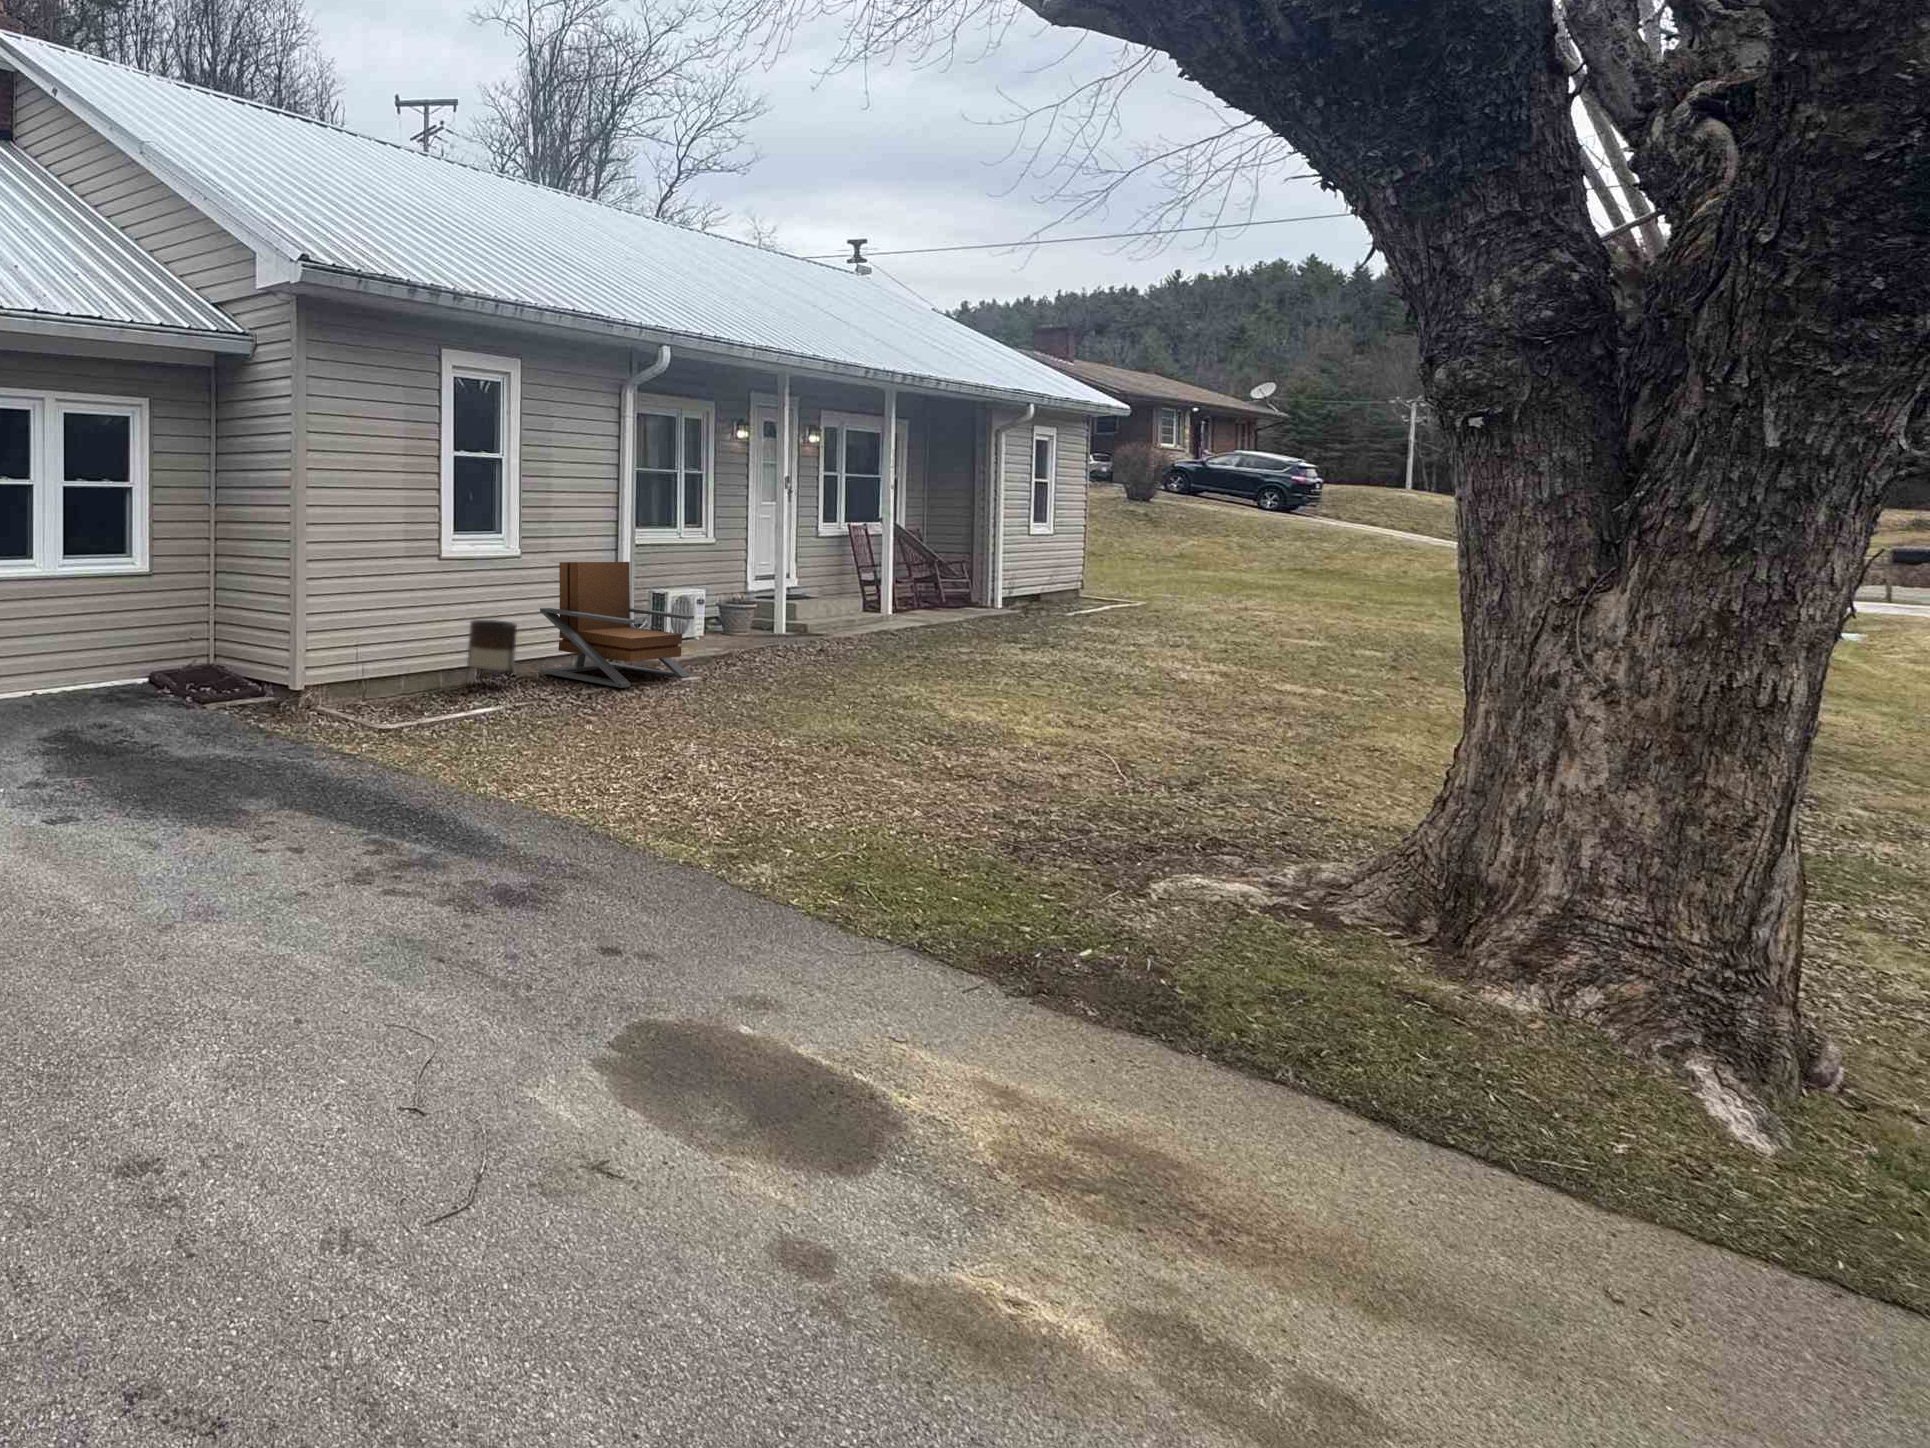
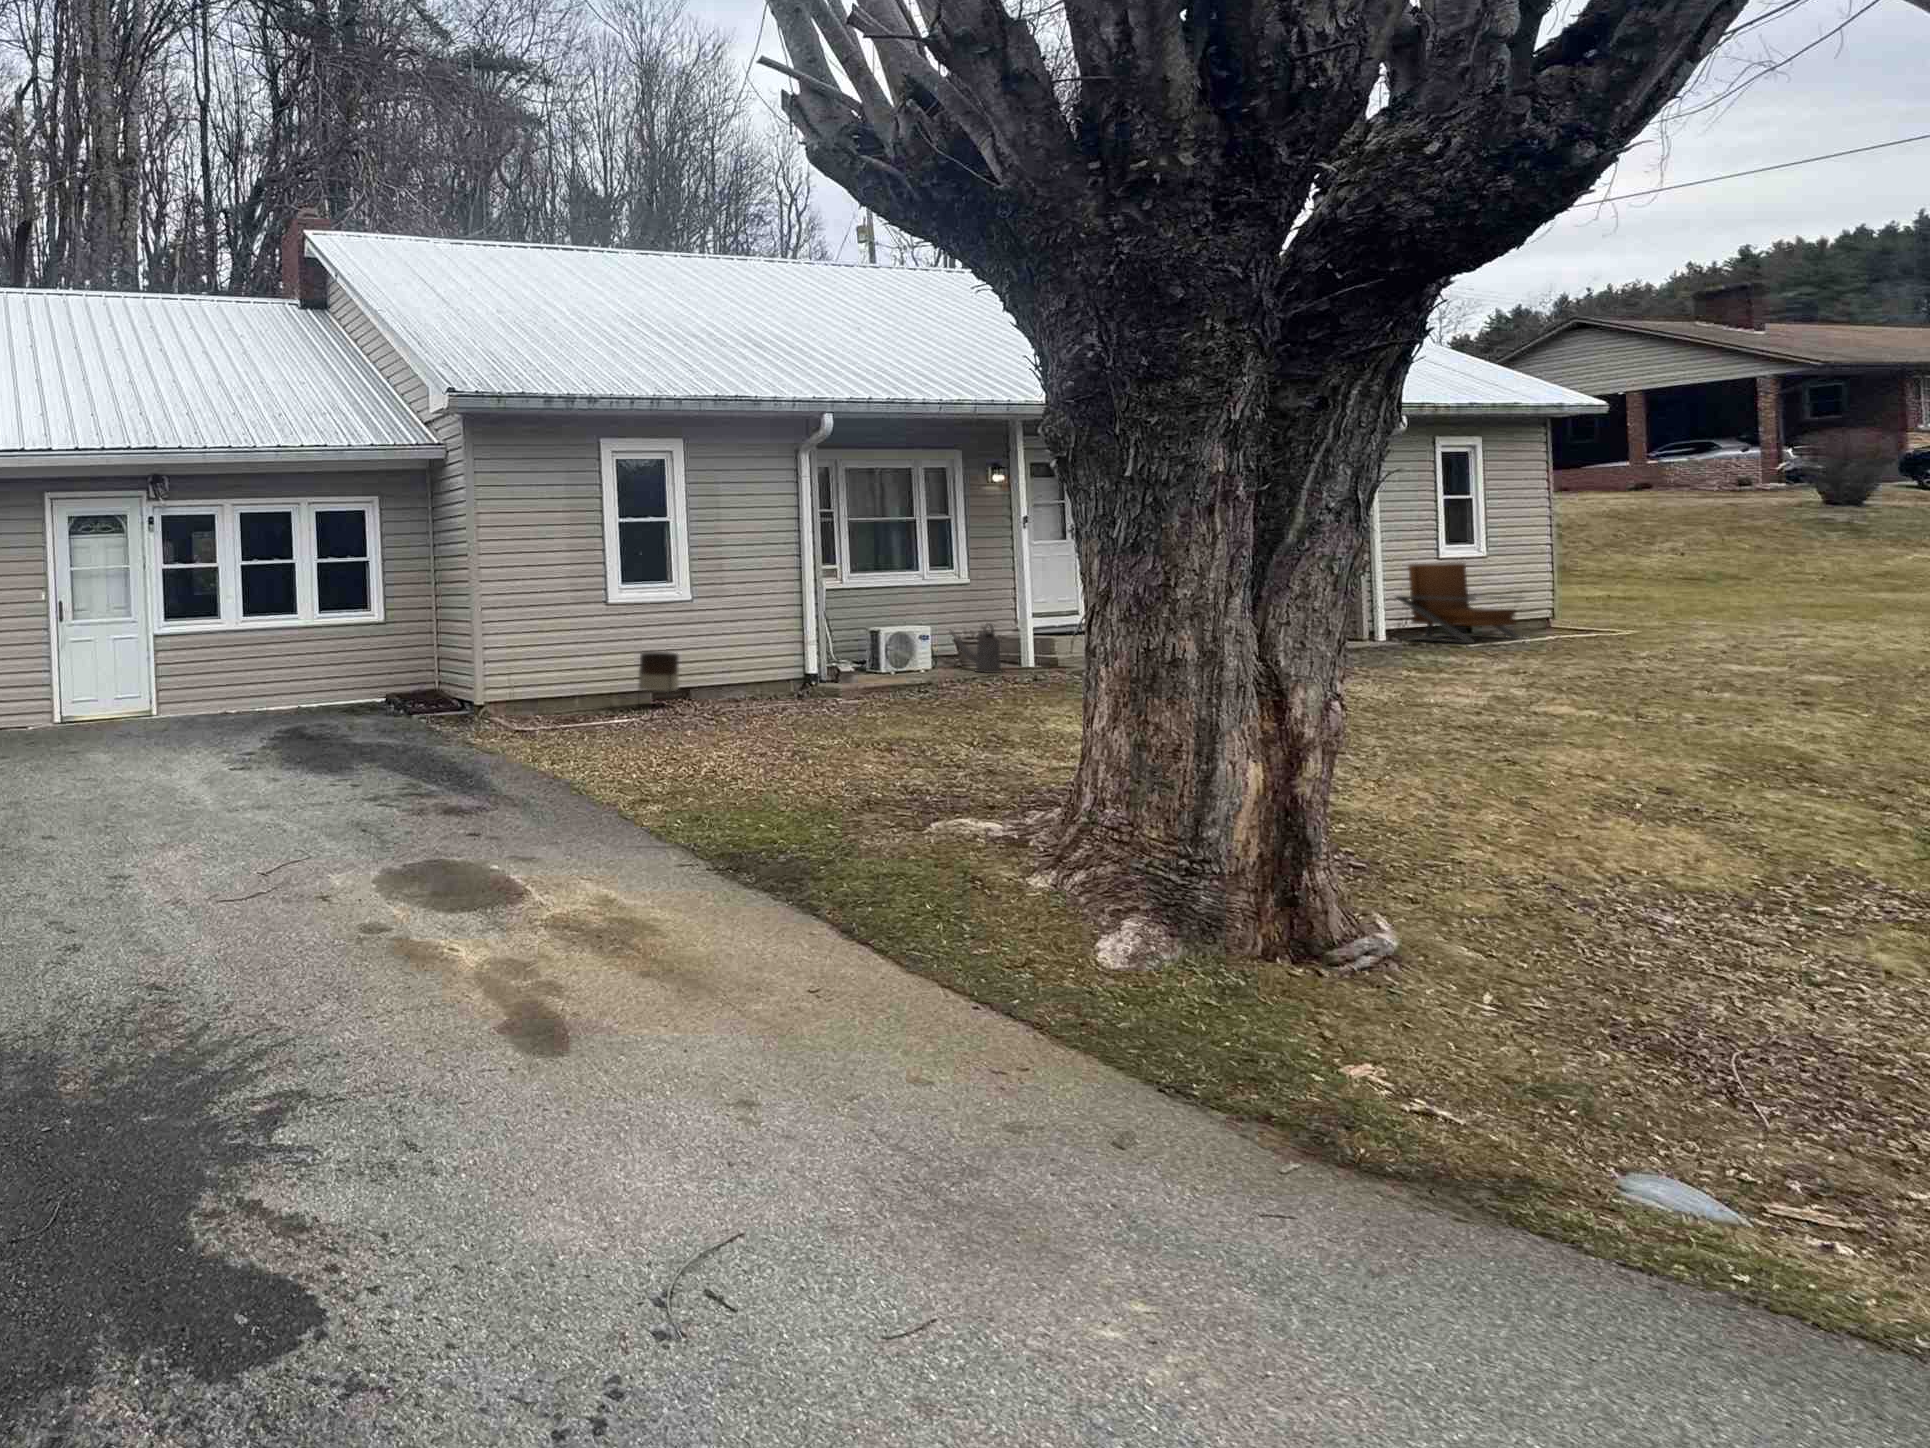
lounge chair: present [539,562,694,688] -> present [1396,563,1521,643]
watering can: none [717,589,781,642] -> present [950,624,1001,673]

